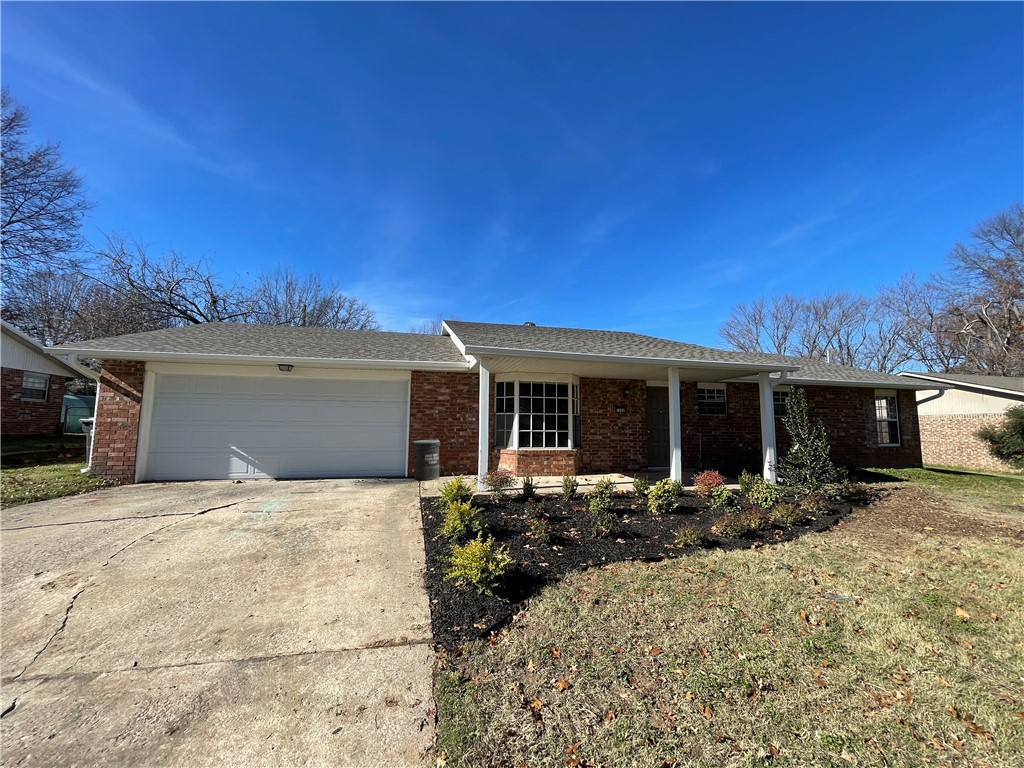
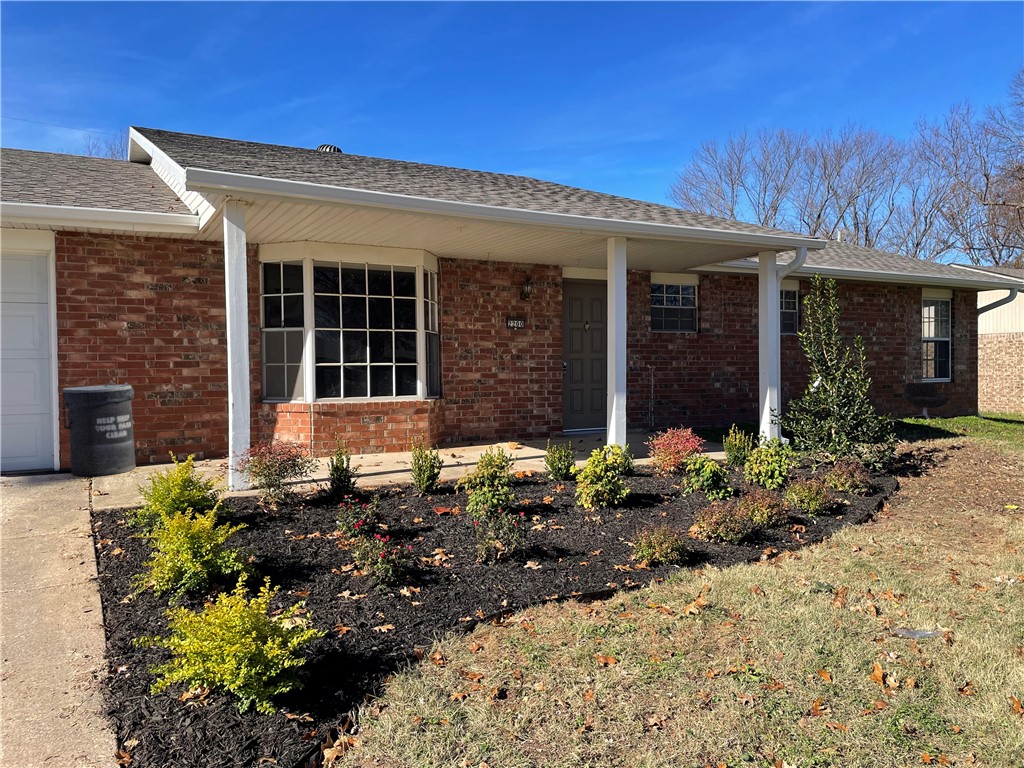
lounge chair: none [876,444,914,469] -> present [902,383,949,419]
potted tree: present [844,477,869,509] -> none [874,424,915,480]

